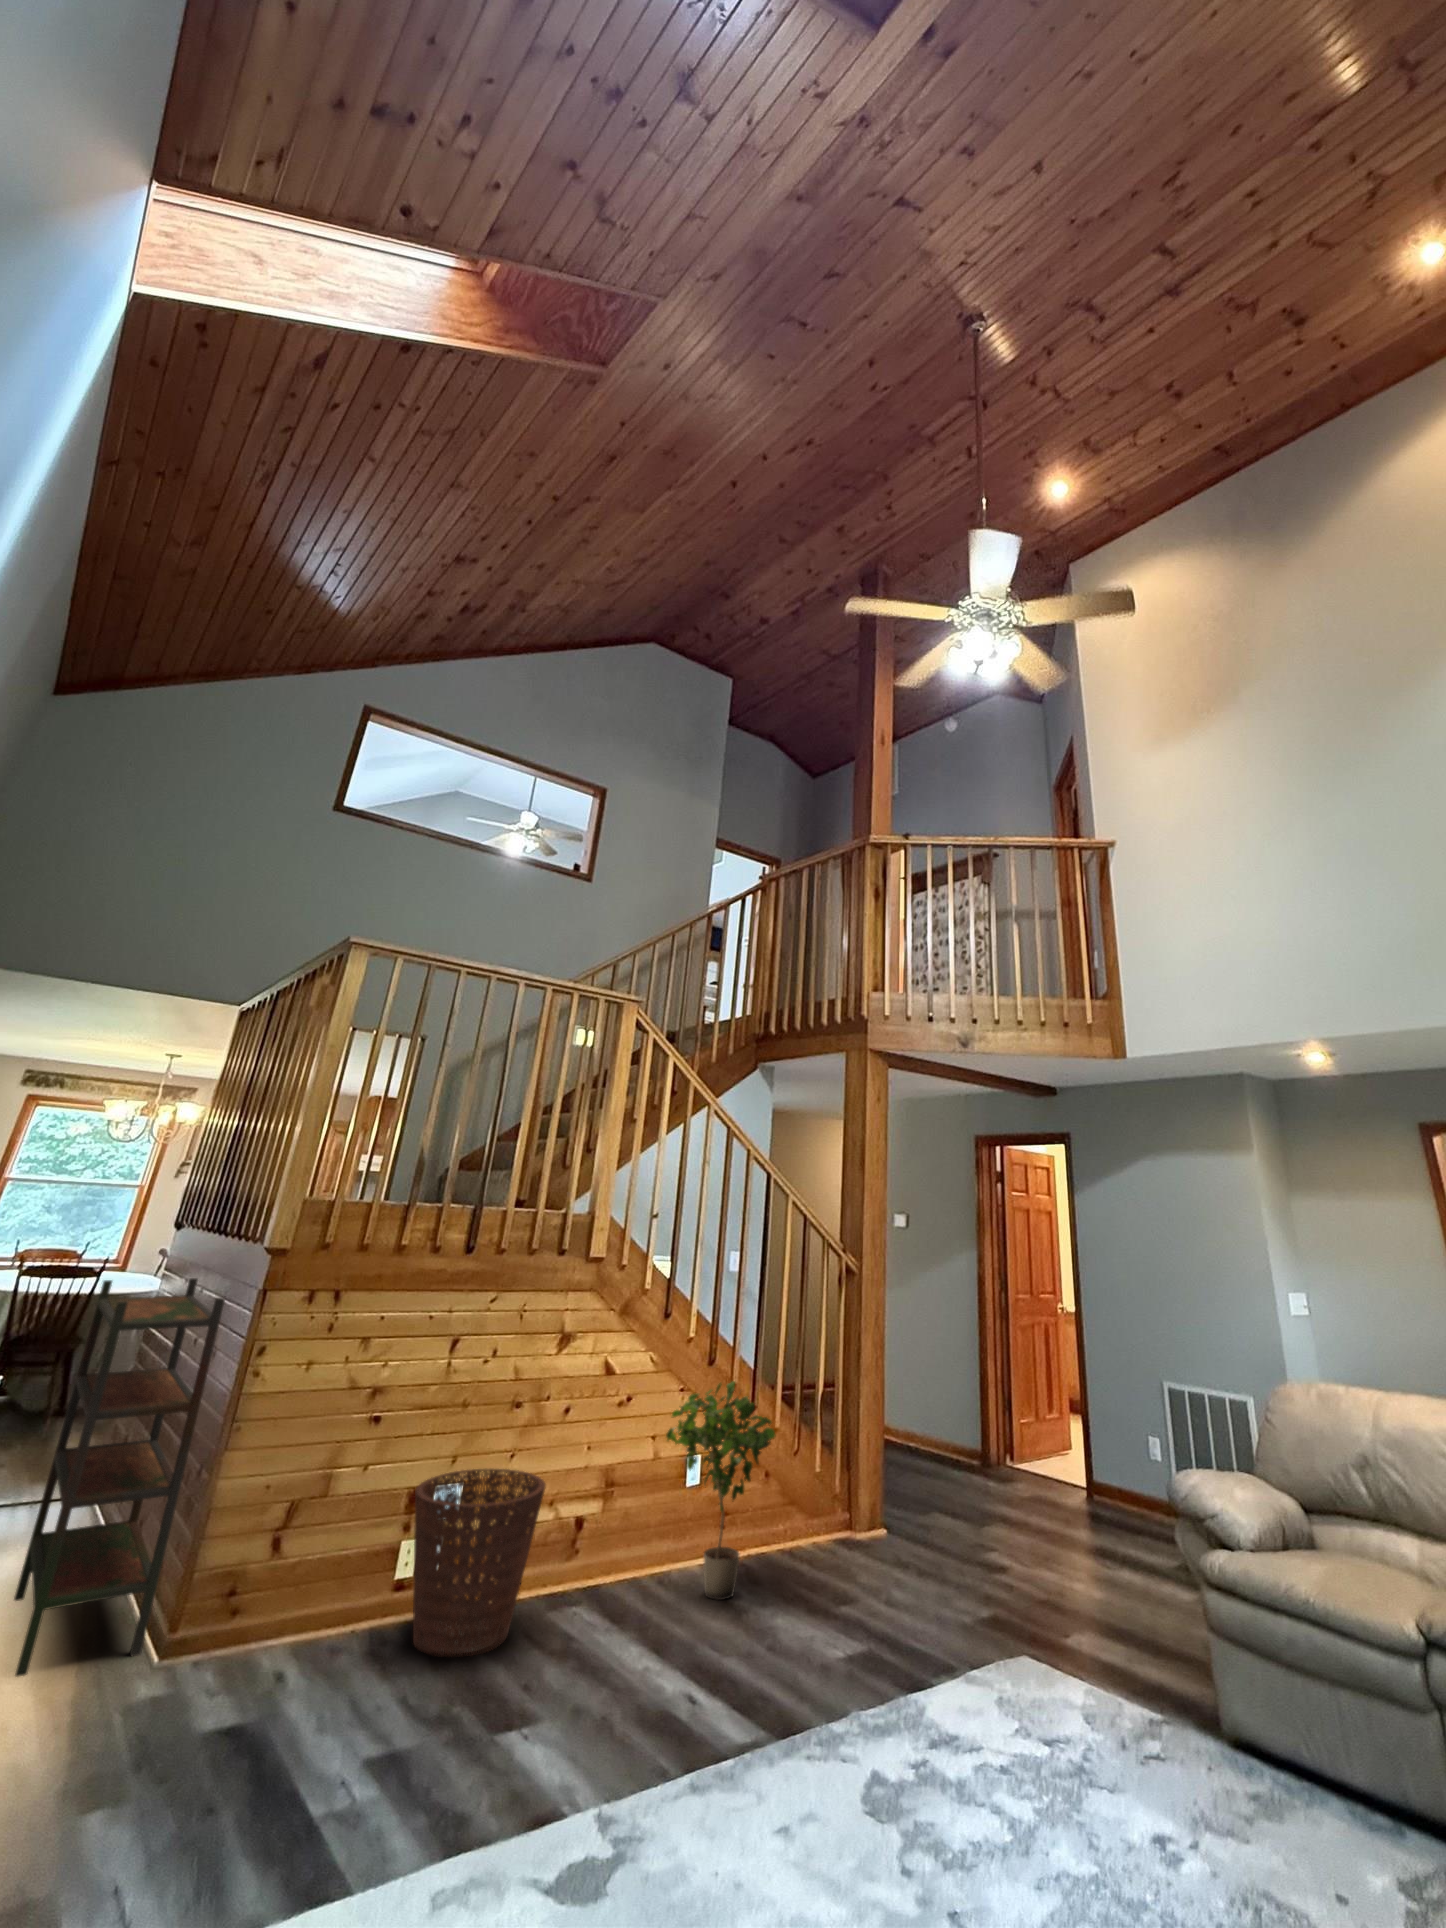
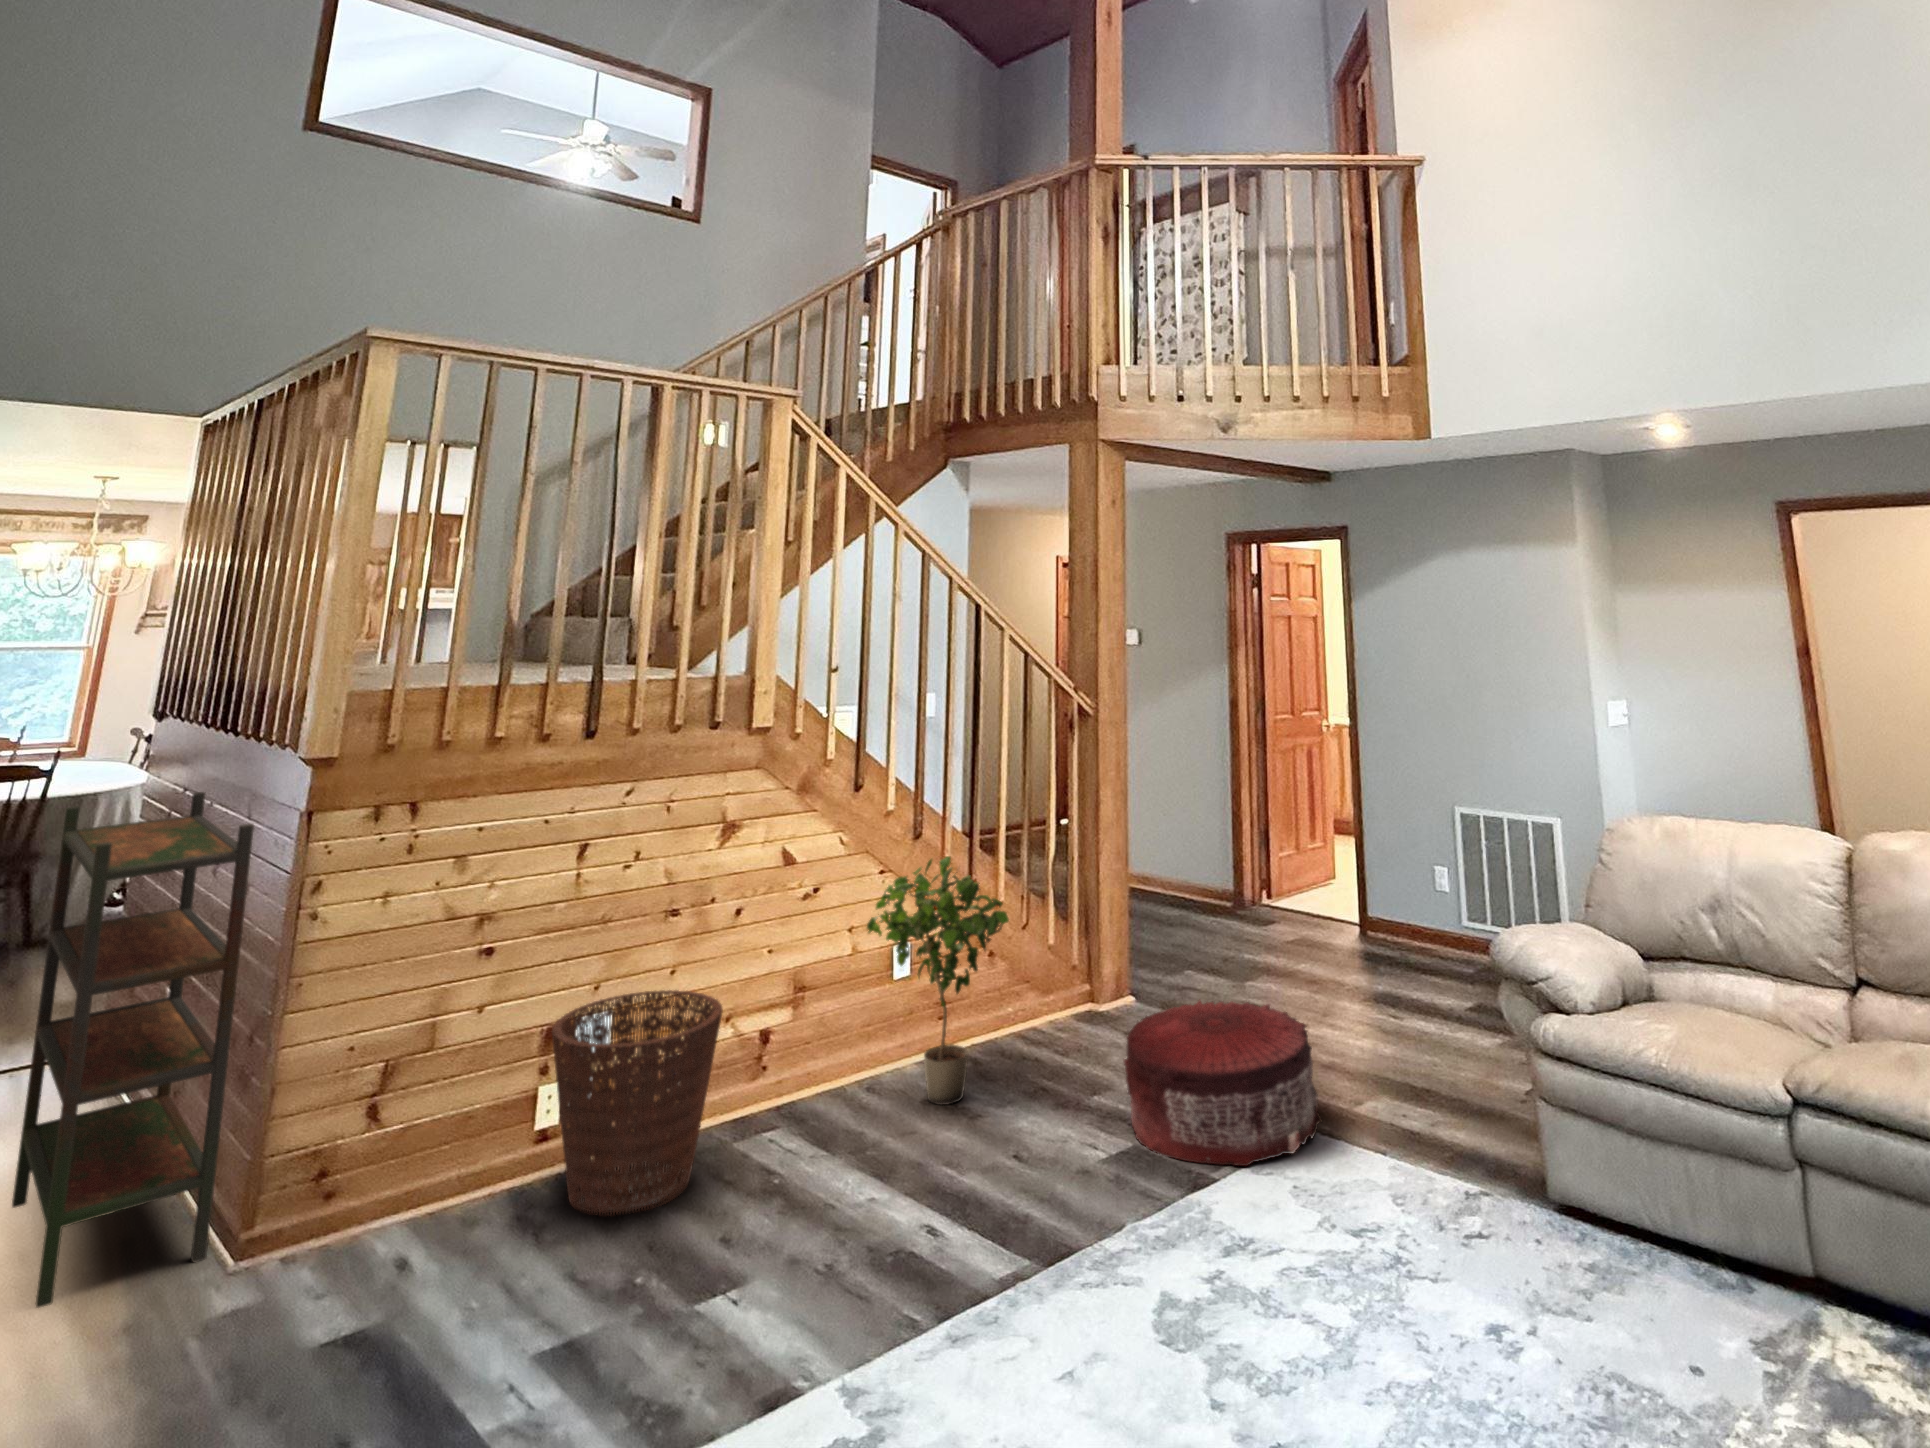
pouf: none [862,1524,1030,1676] -> present [1123,999,1322,1166]

